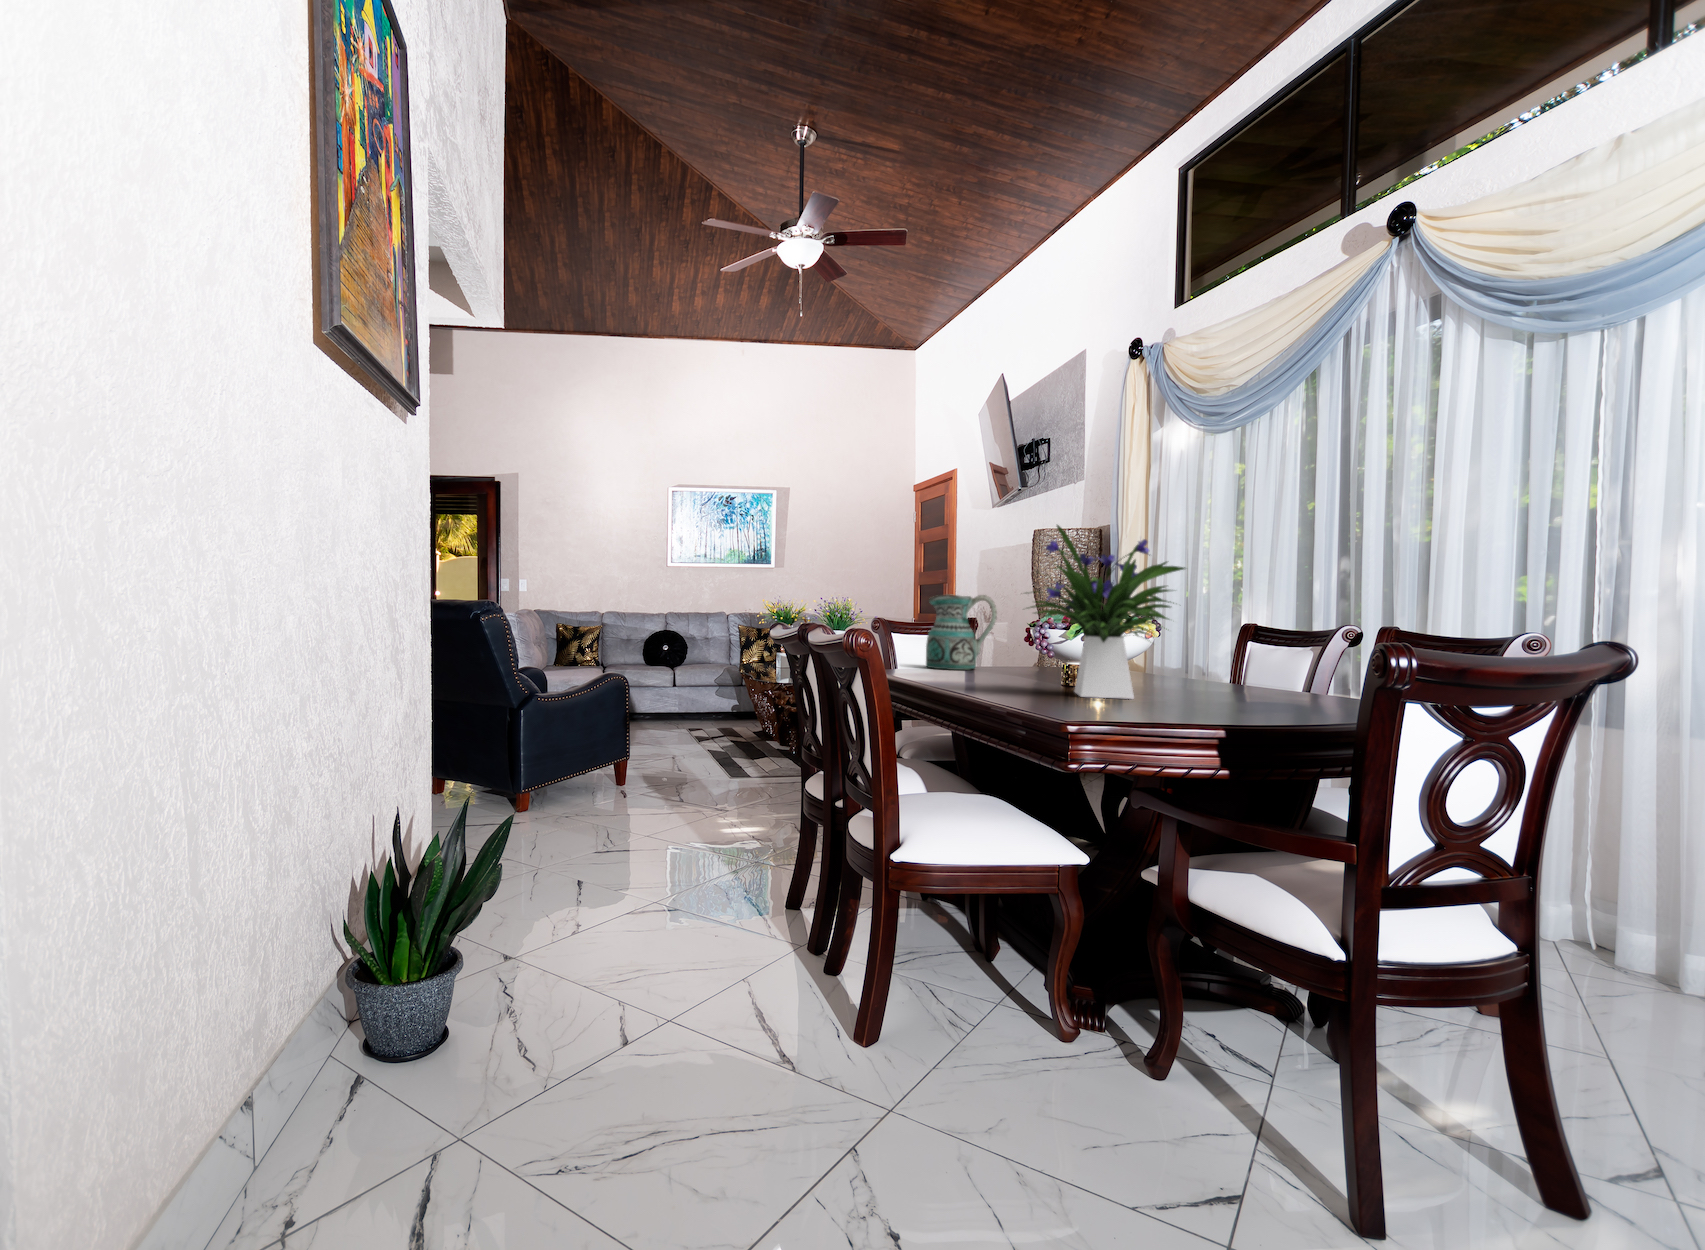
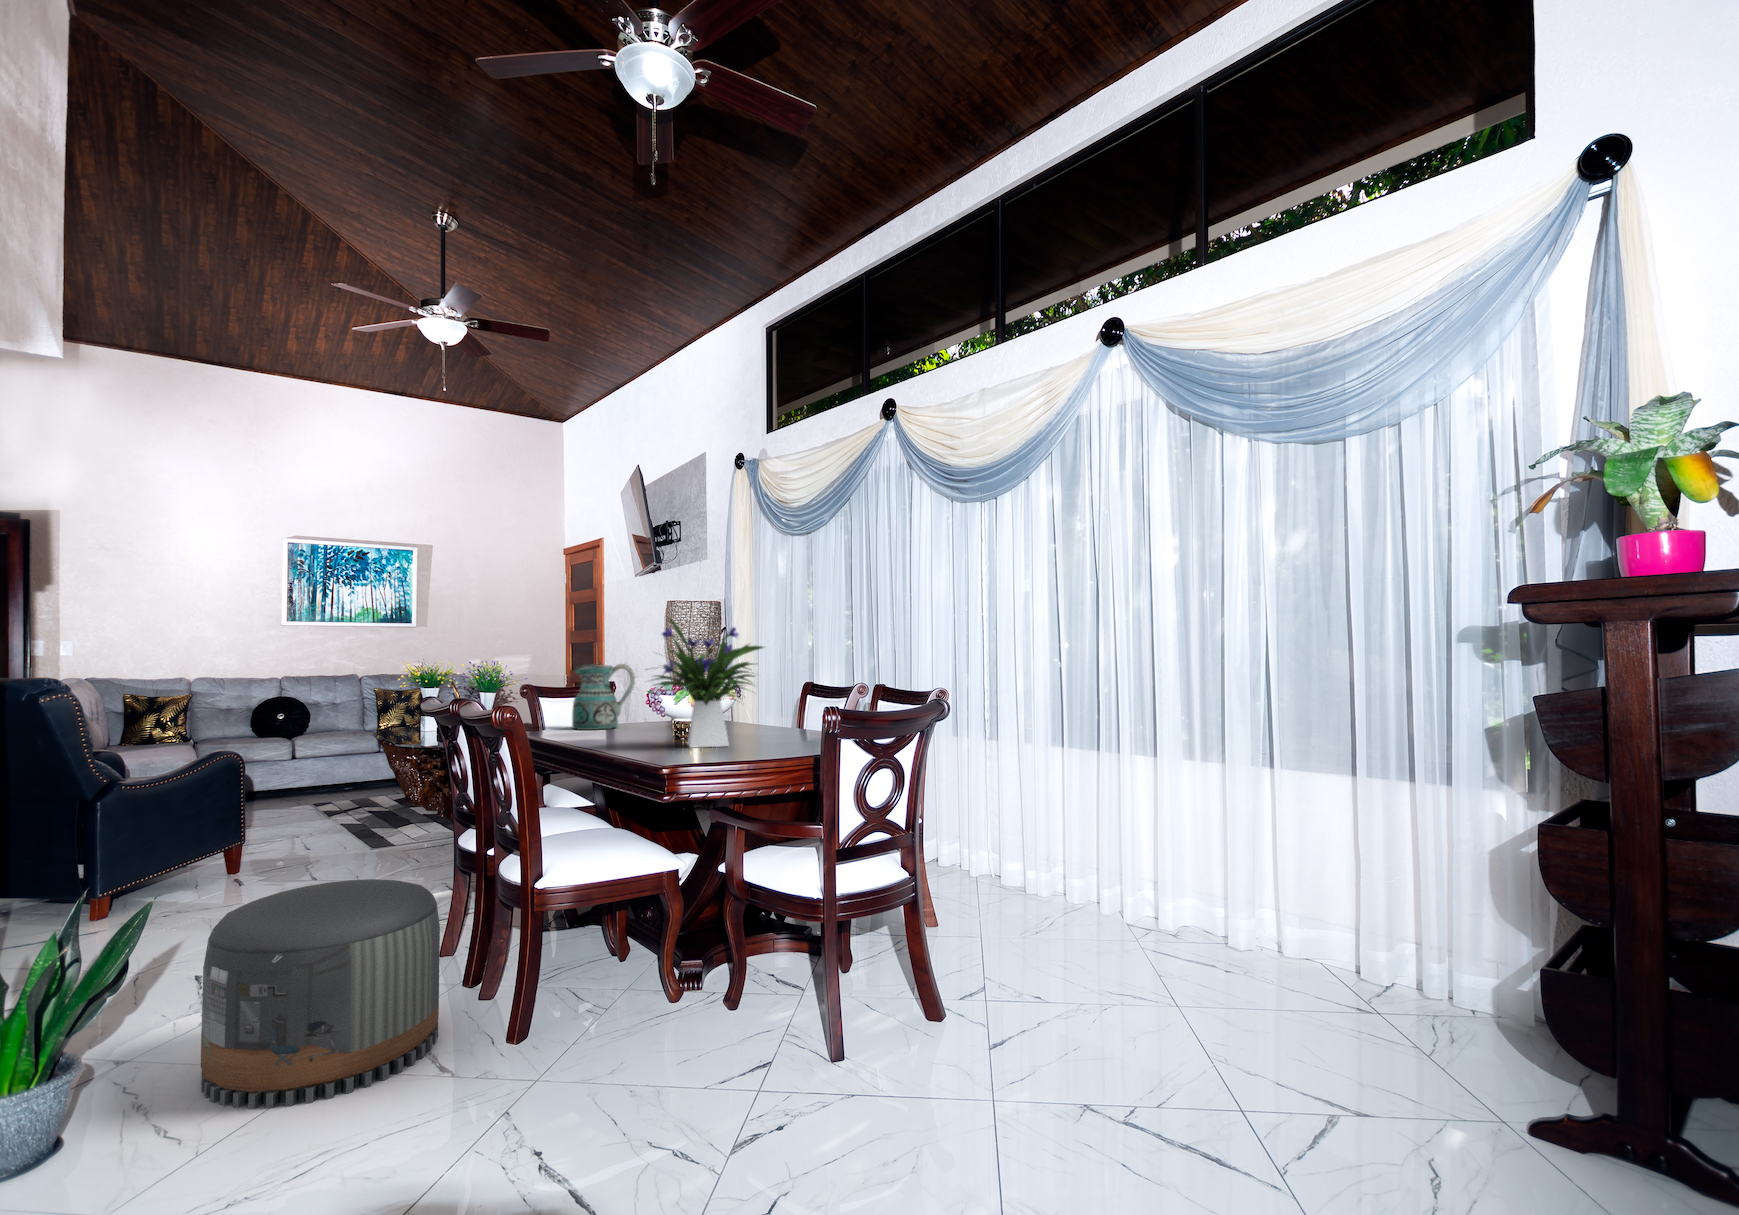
pouf: none [553,815,785,1068] -> present [201,879,440,1109]

